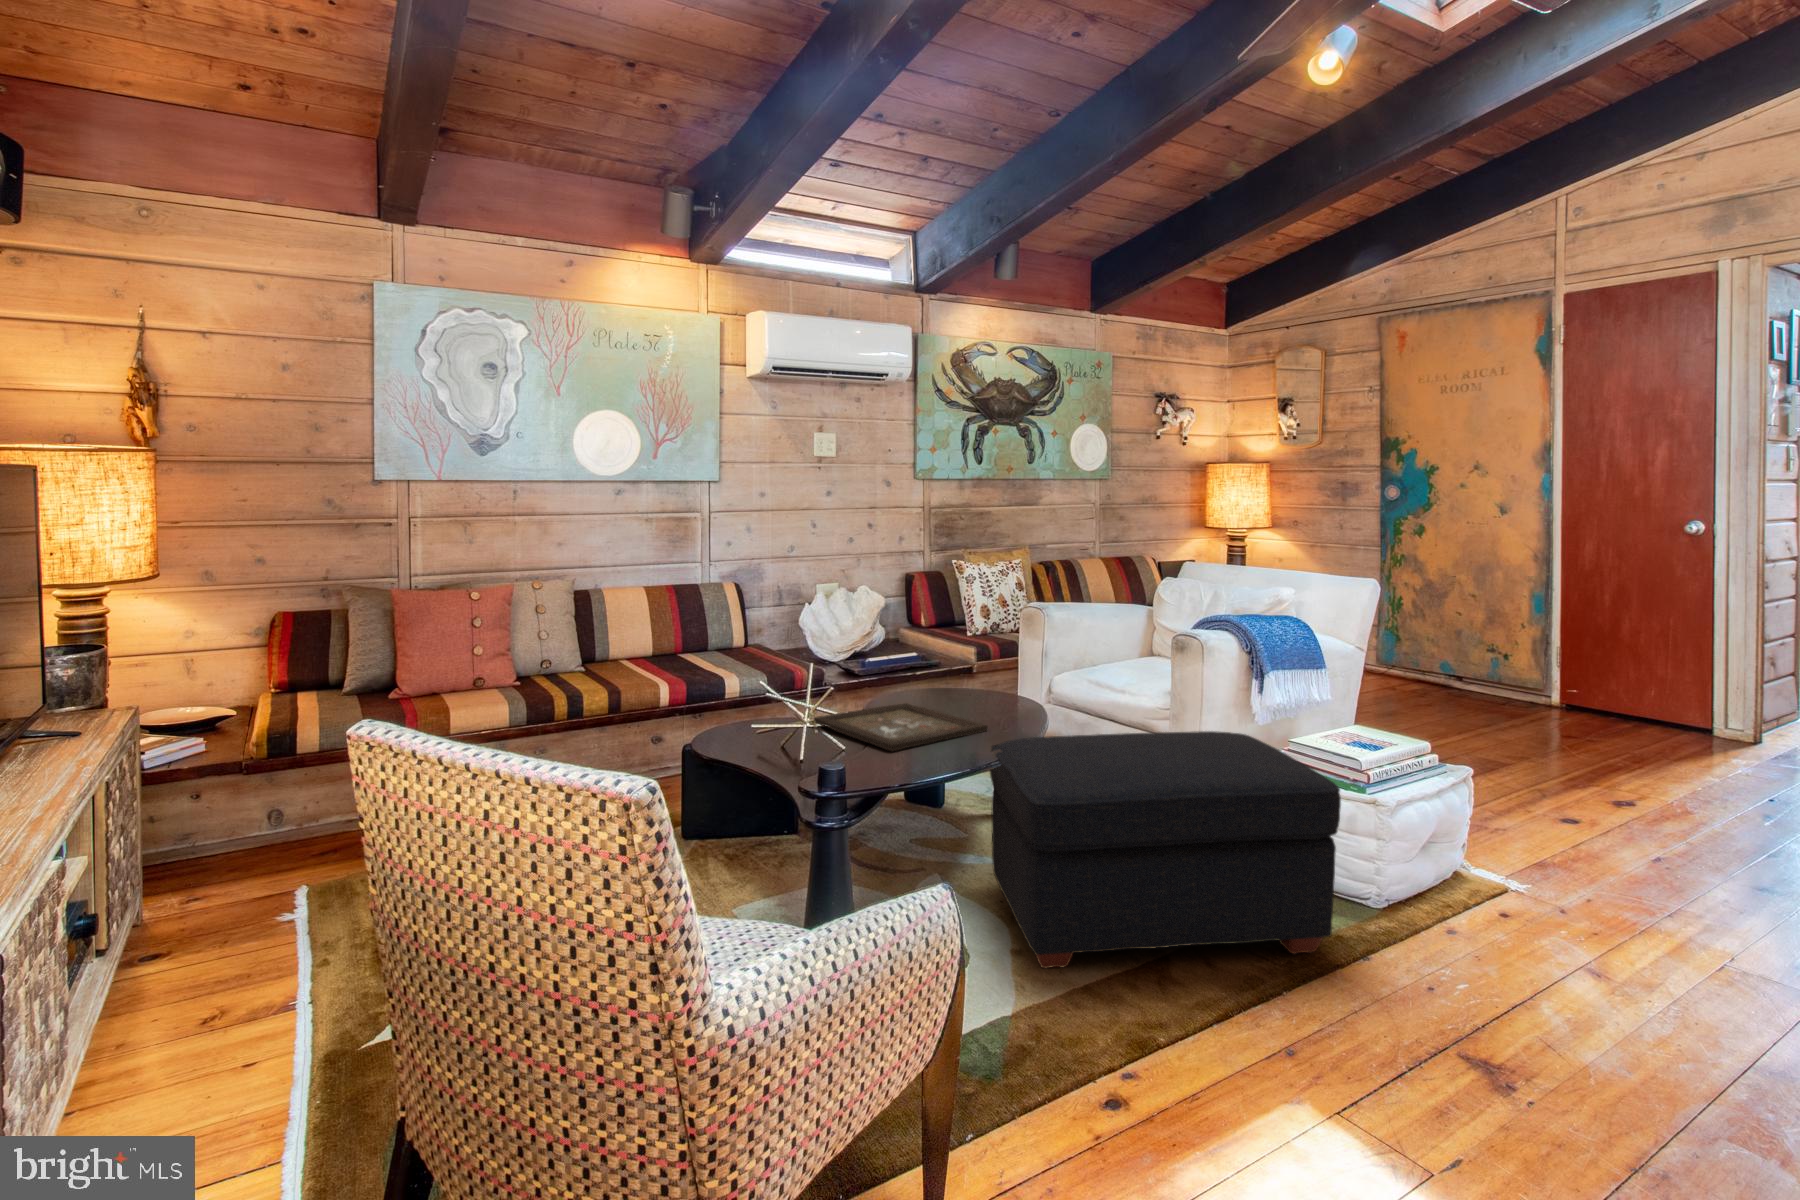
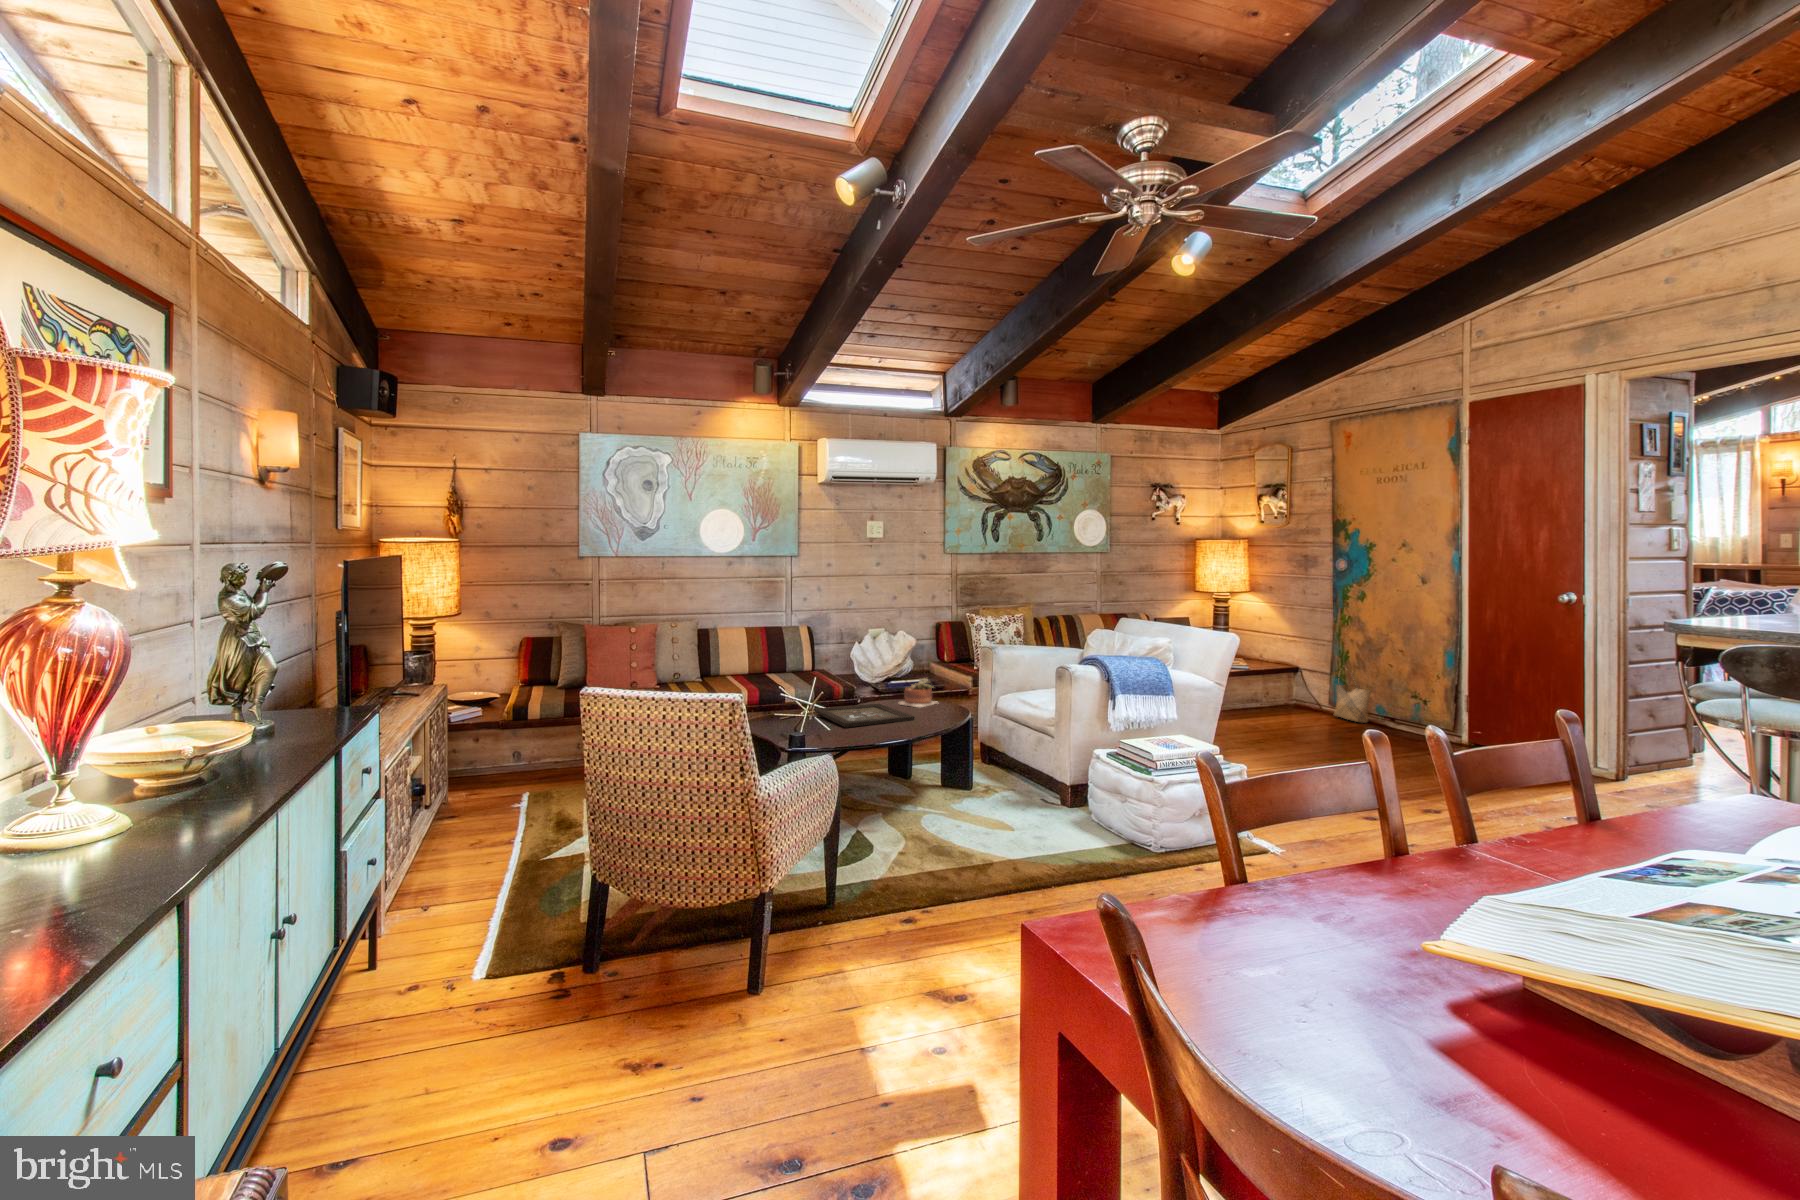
woven basket: none [1393,624,1446,691] -> present [1334,678,1371,723]
succulent plant: none [930,659,991,707] -> present [899,678,937,707]
ottoman: present [990,731,1341,968] -> none [898,725,1088,856]

